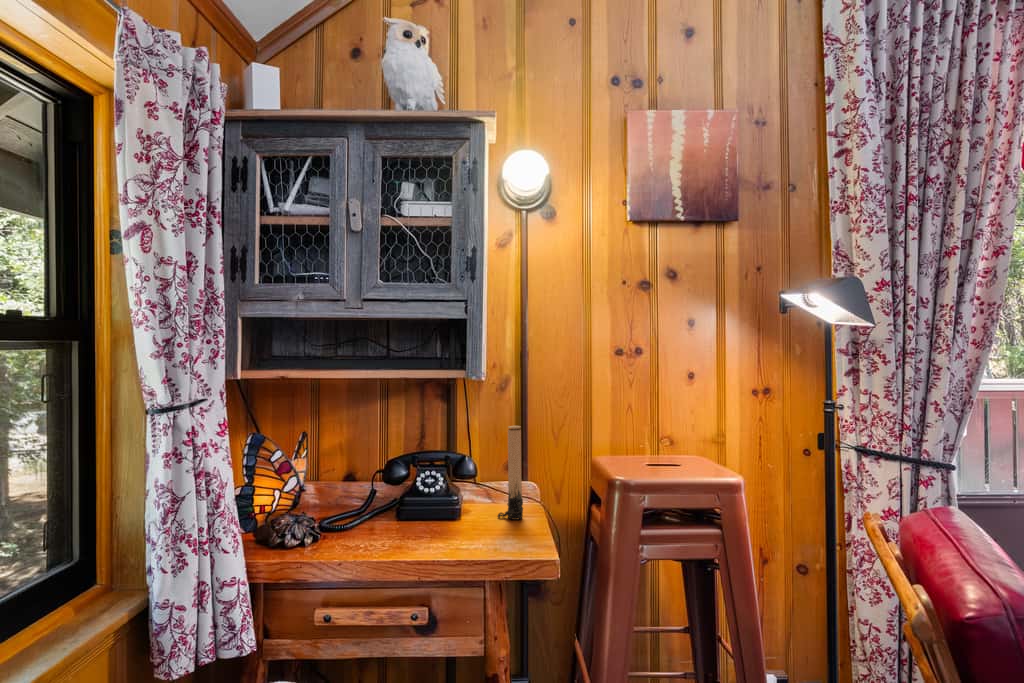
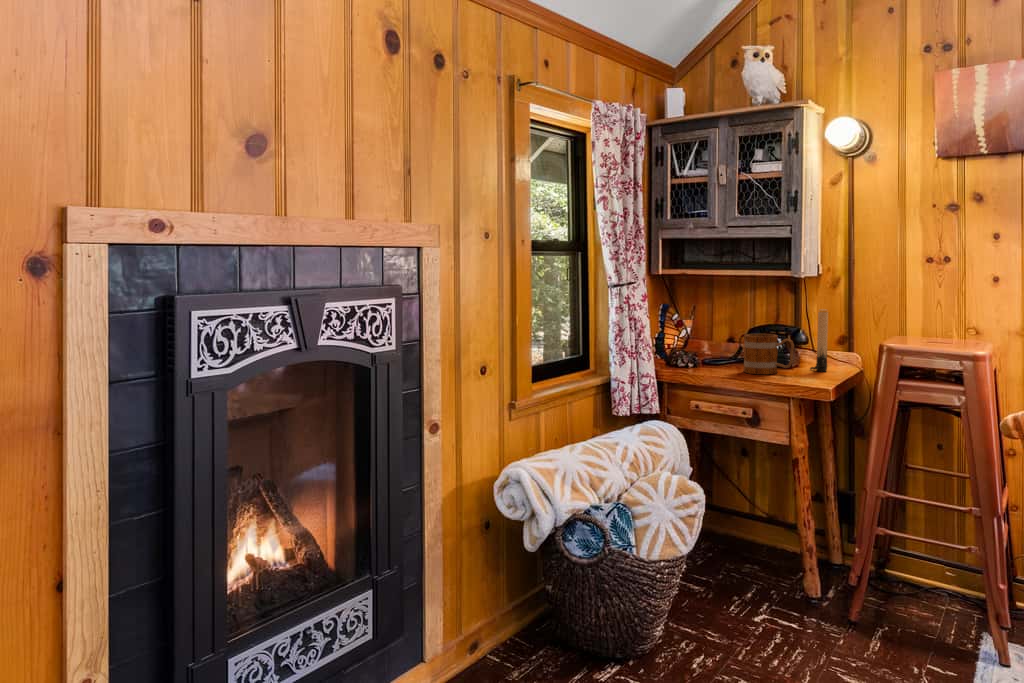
mug: none [412,472,491,548] -> present [743,334,794,374]

